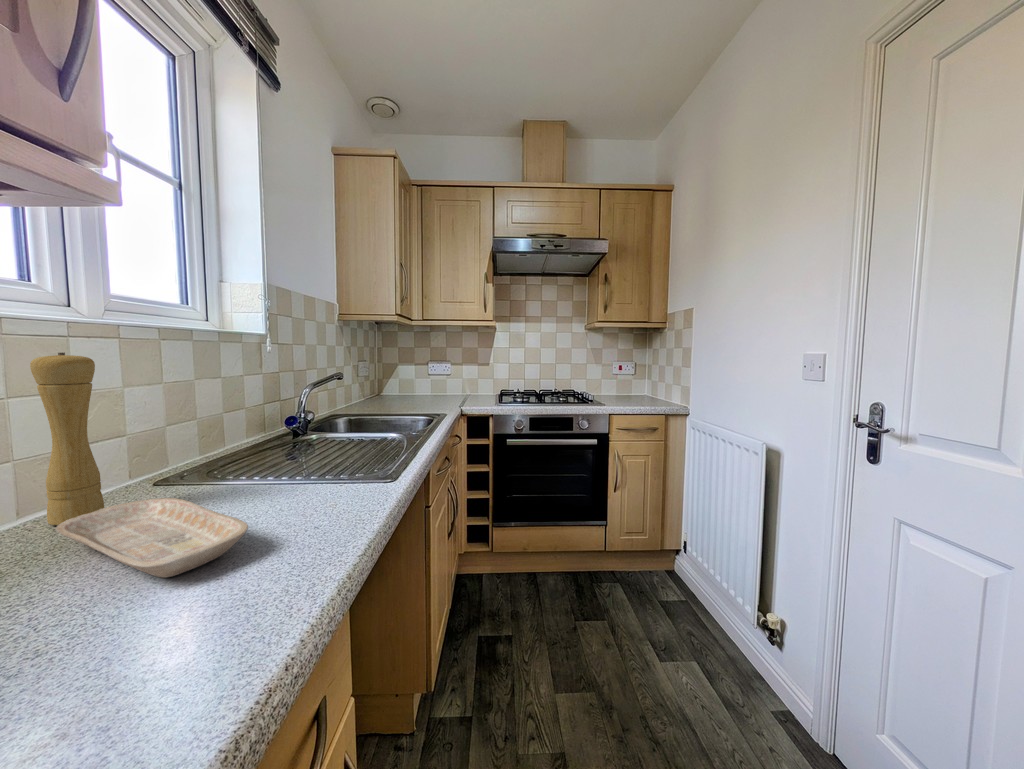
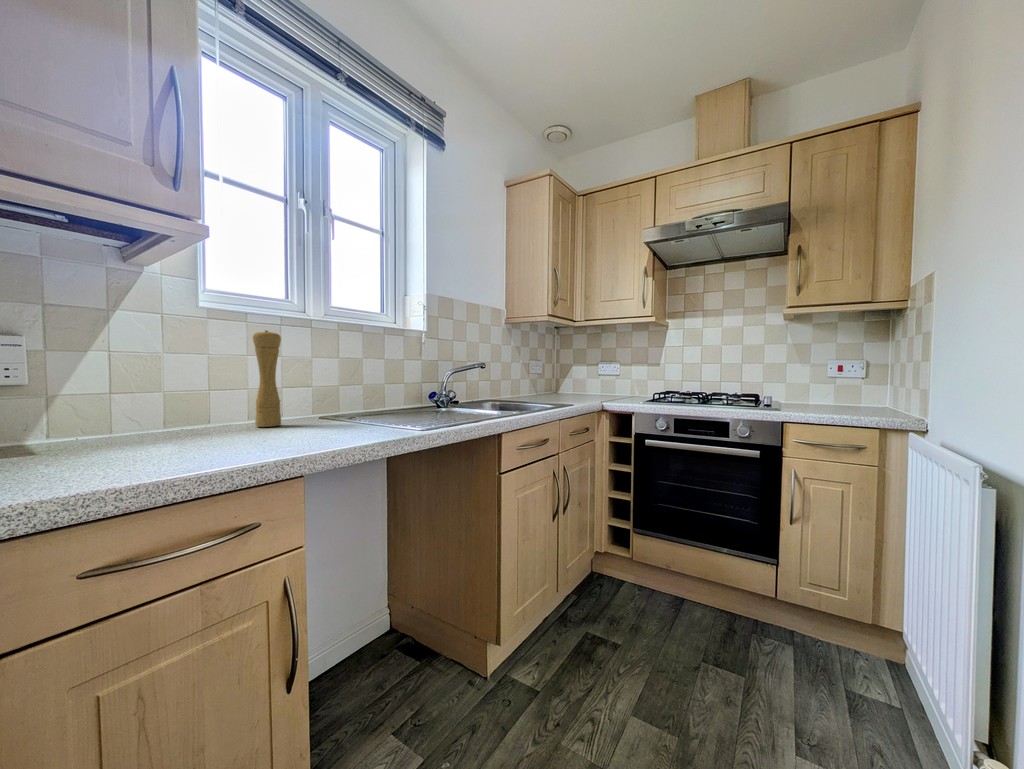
tray: present [56,498,248,578] -> none [223,417,297,446]

